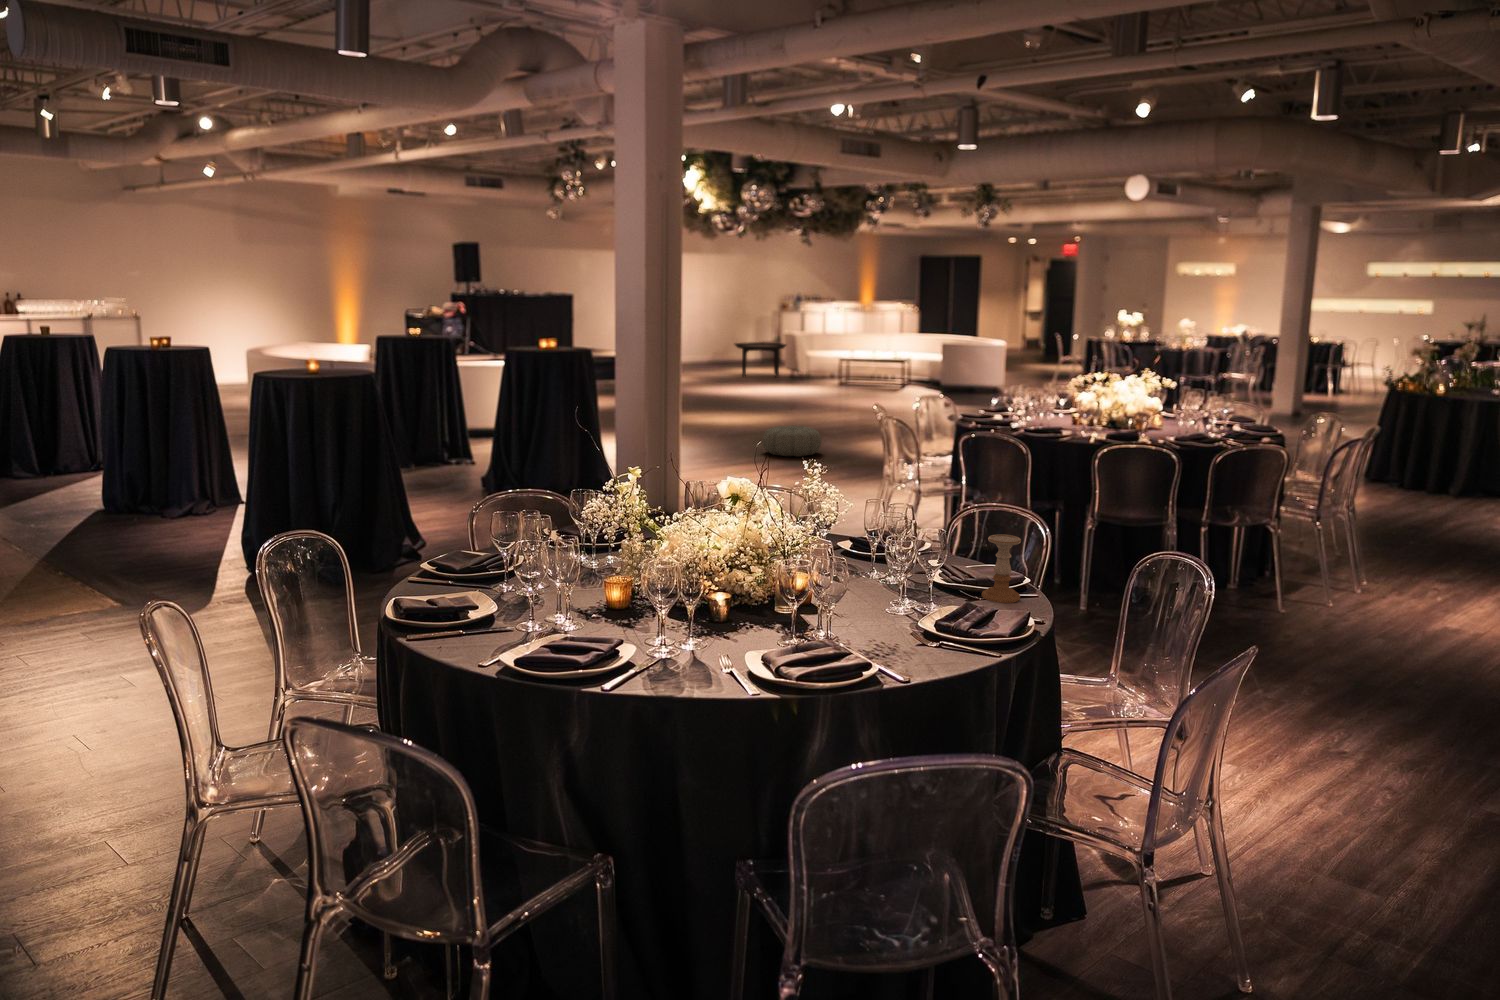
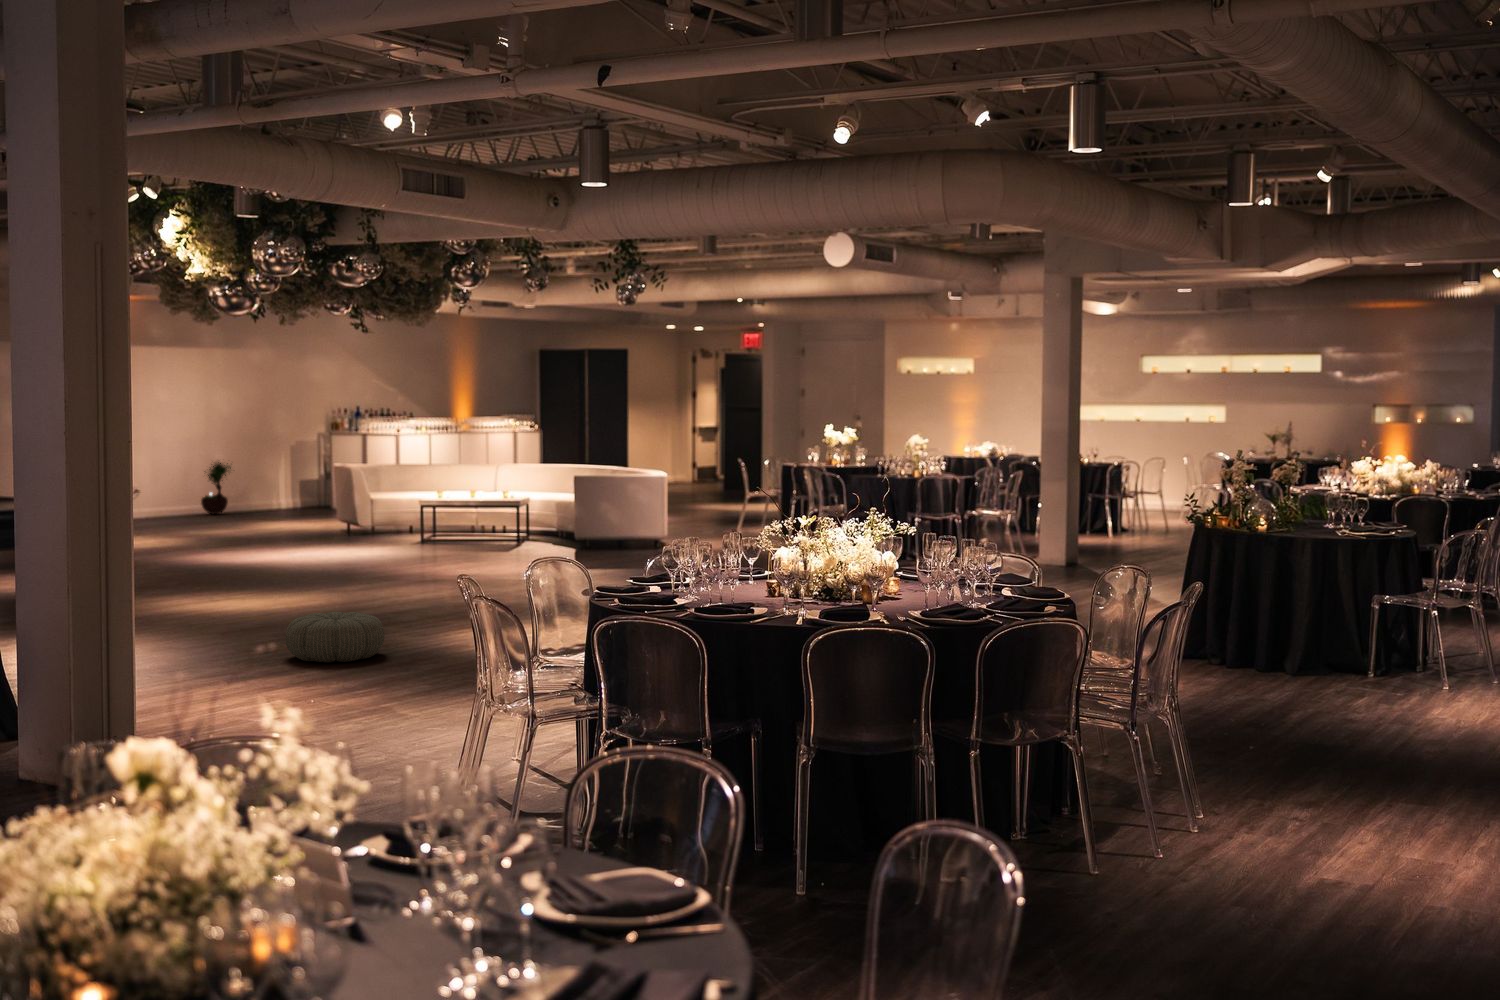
potted tree: none [699,326,720,363] -> present [201,462,231,515]
round table: present [735,342,786,377] -> none [255,480,342,535]
candle holder: present [982,534,1021,603] -> none [619,830,692,969]

